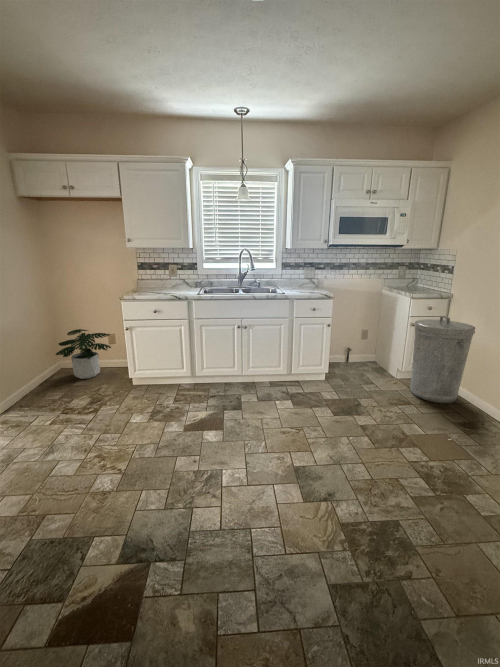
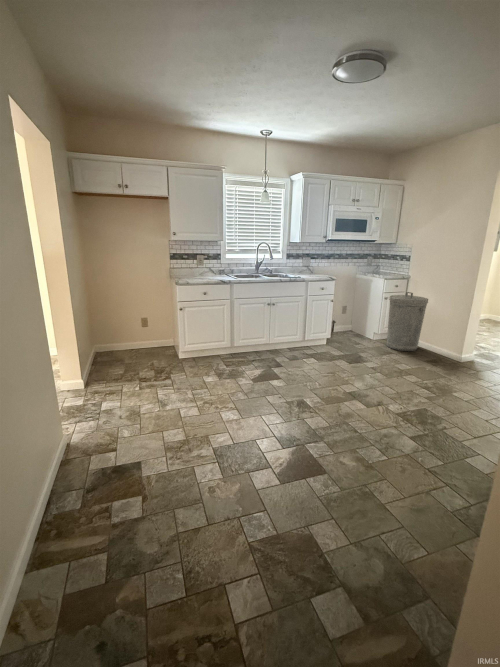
potted plant: present [56,329,111,379] -> none [100,314,155,359]

